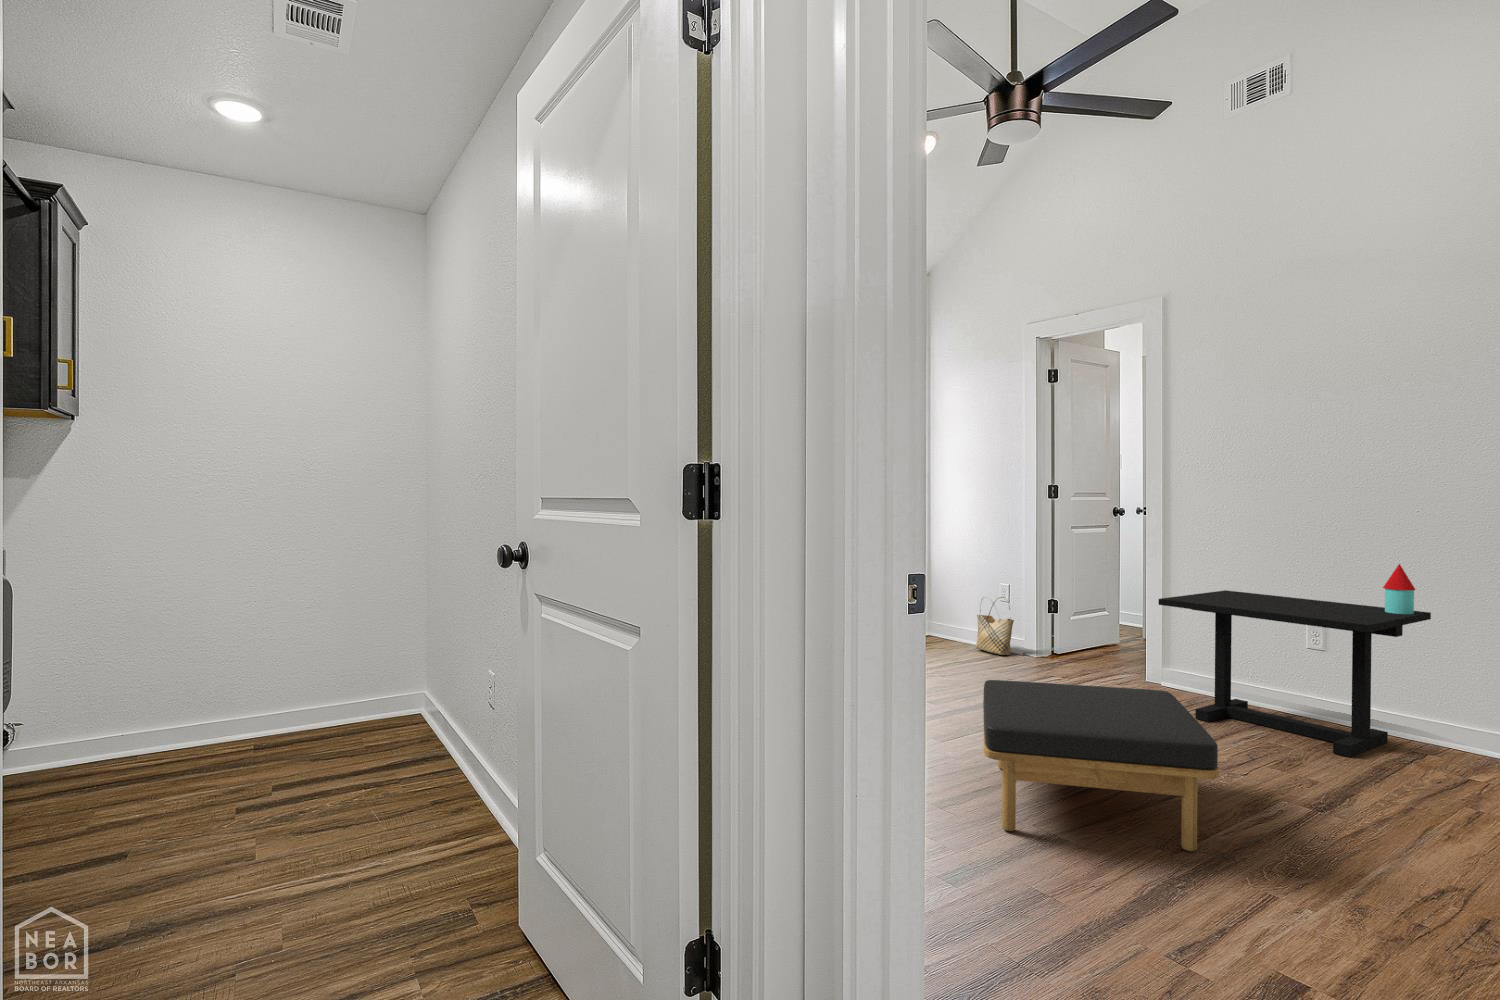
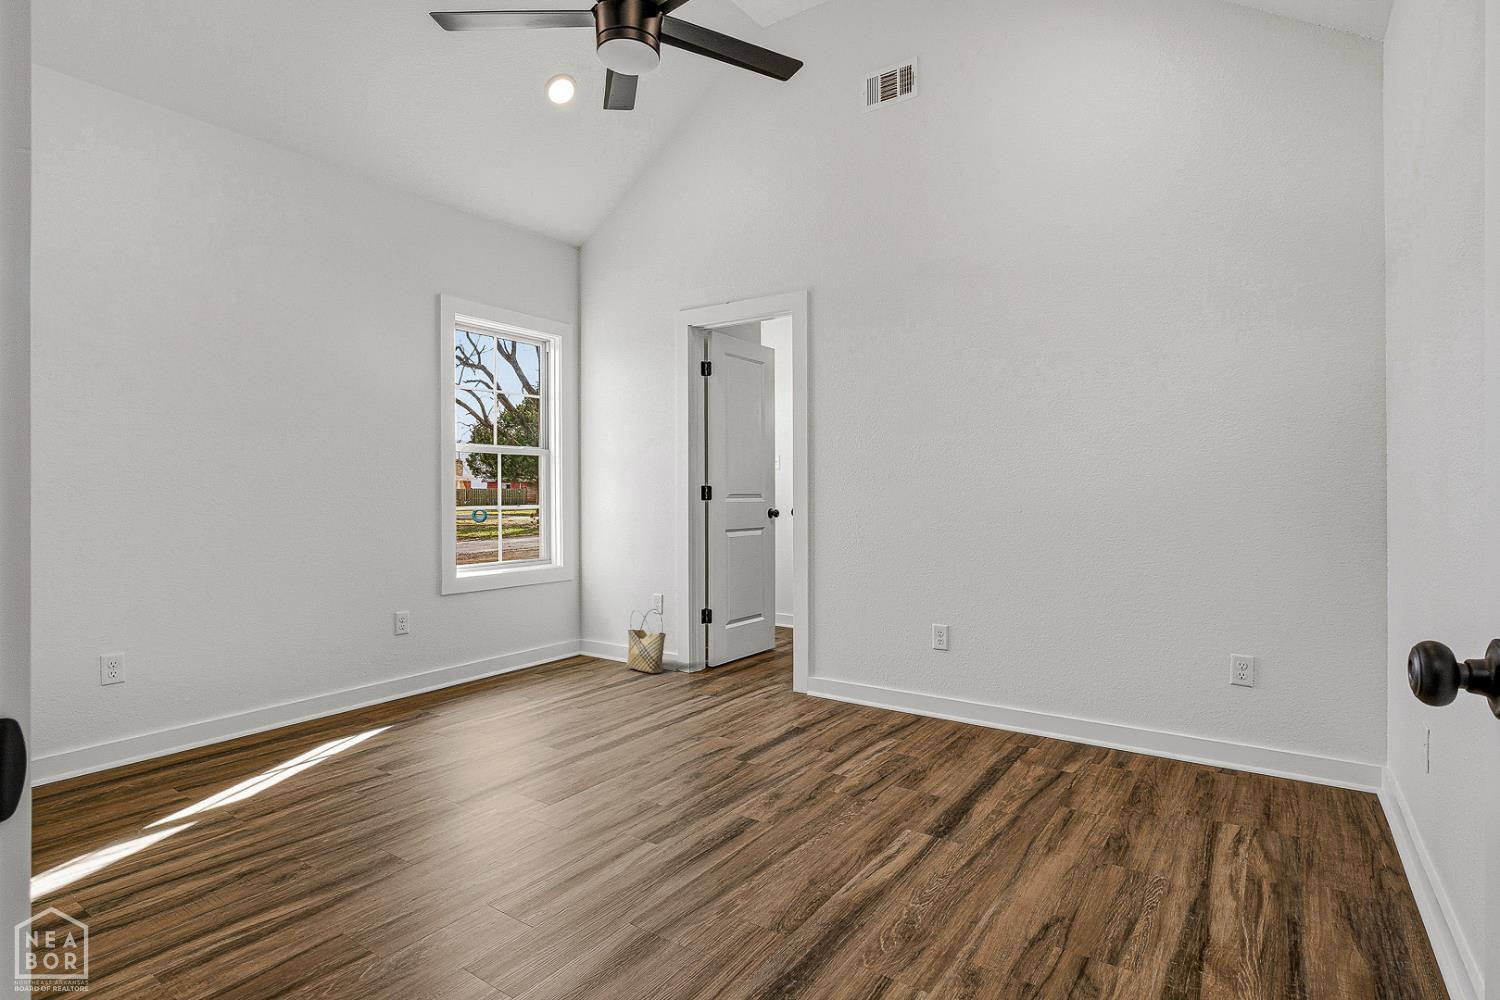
side table: present [1158,564,1431,757] -> none [798,564,1033,762]
ottoman: present [983,680,1219,851] -> none [572,721,837,934]

